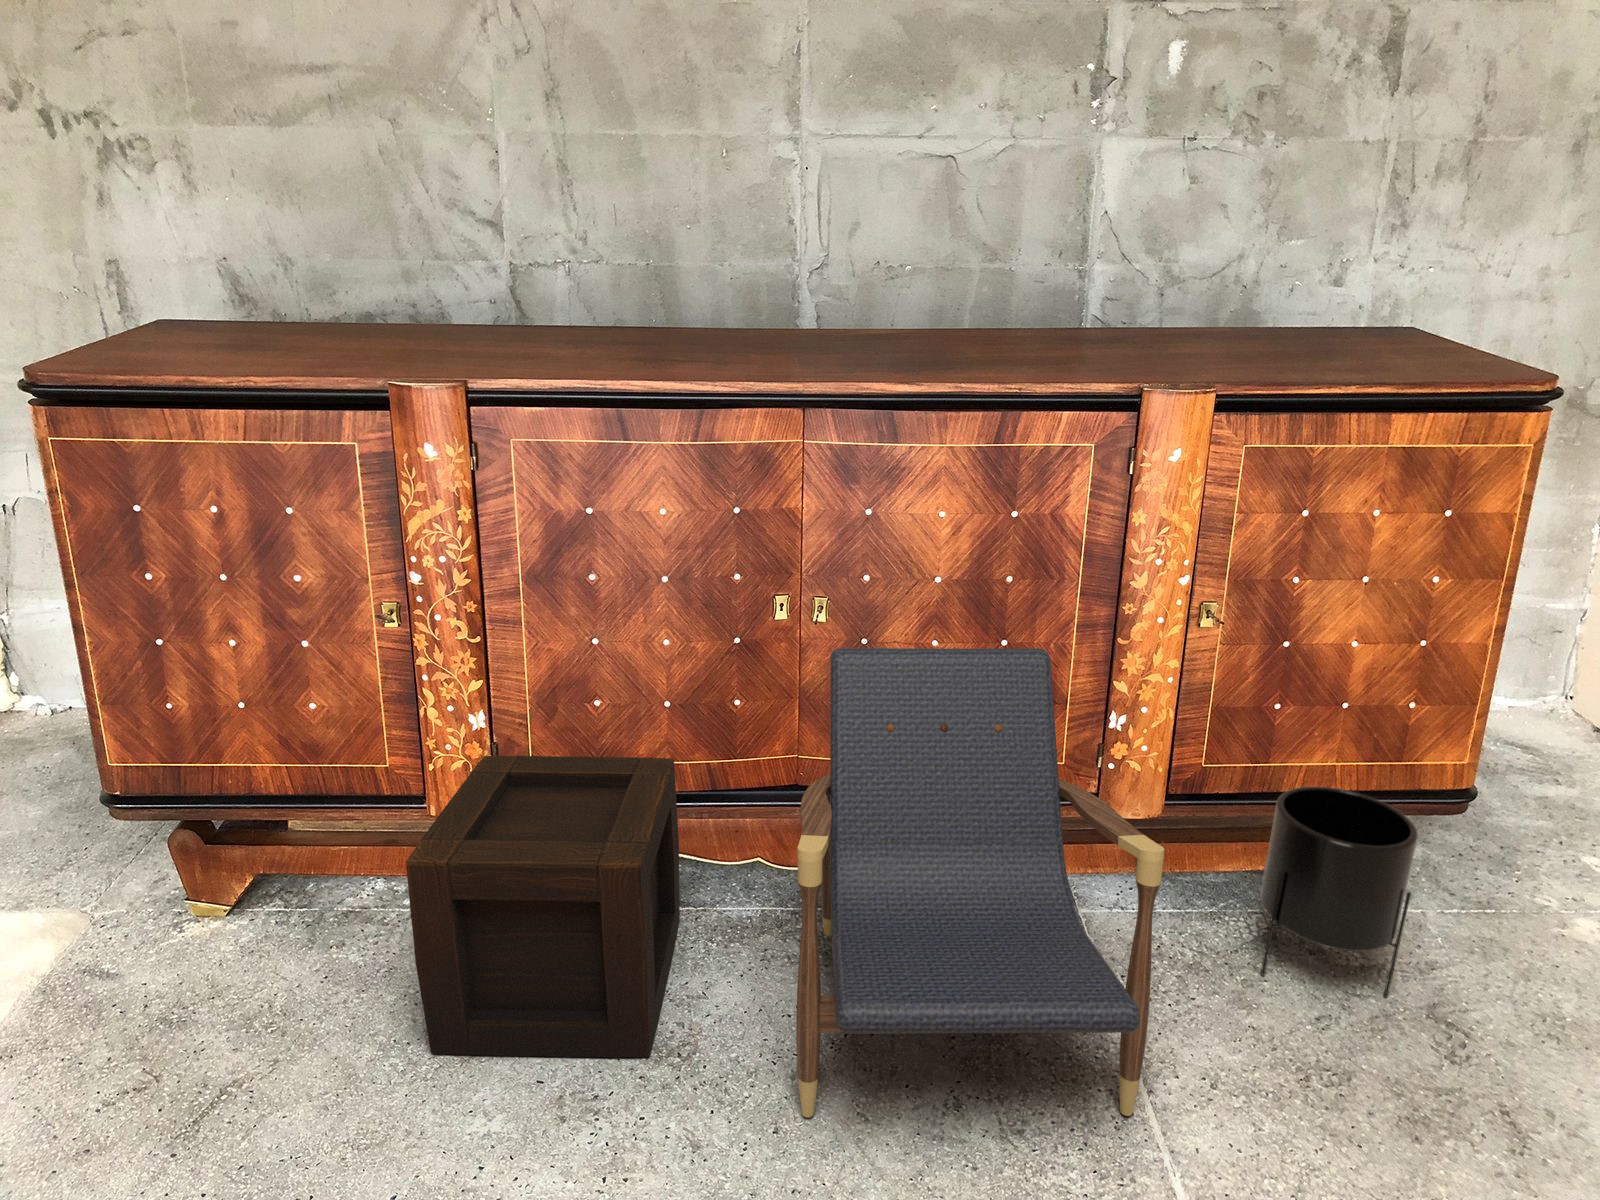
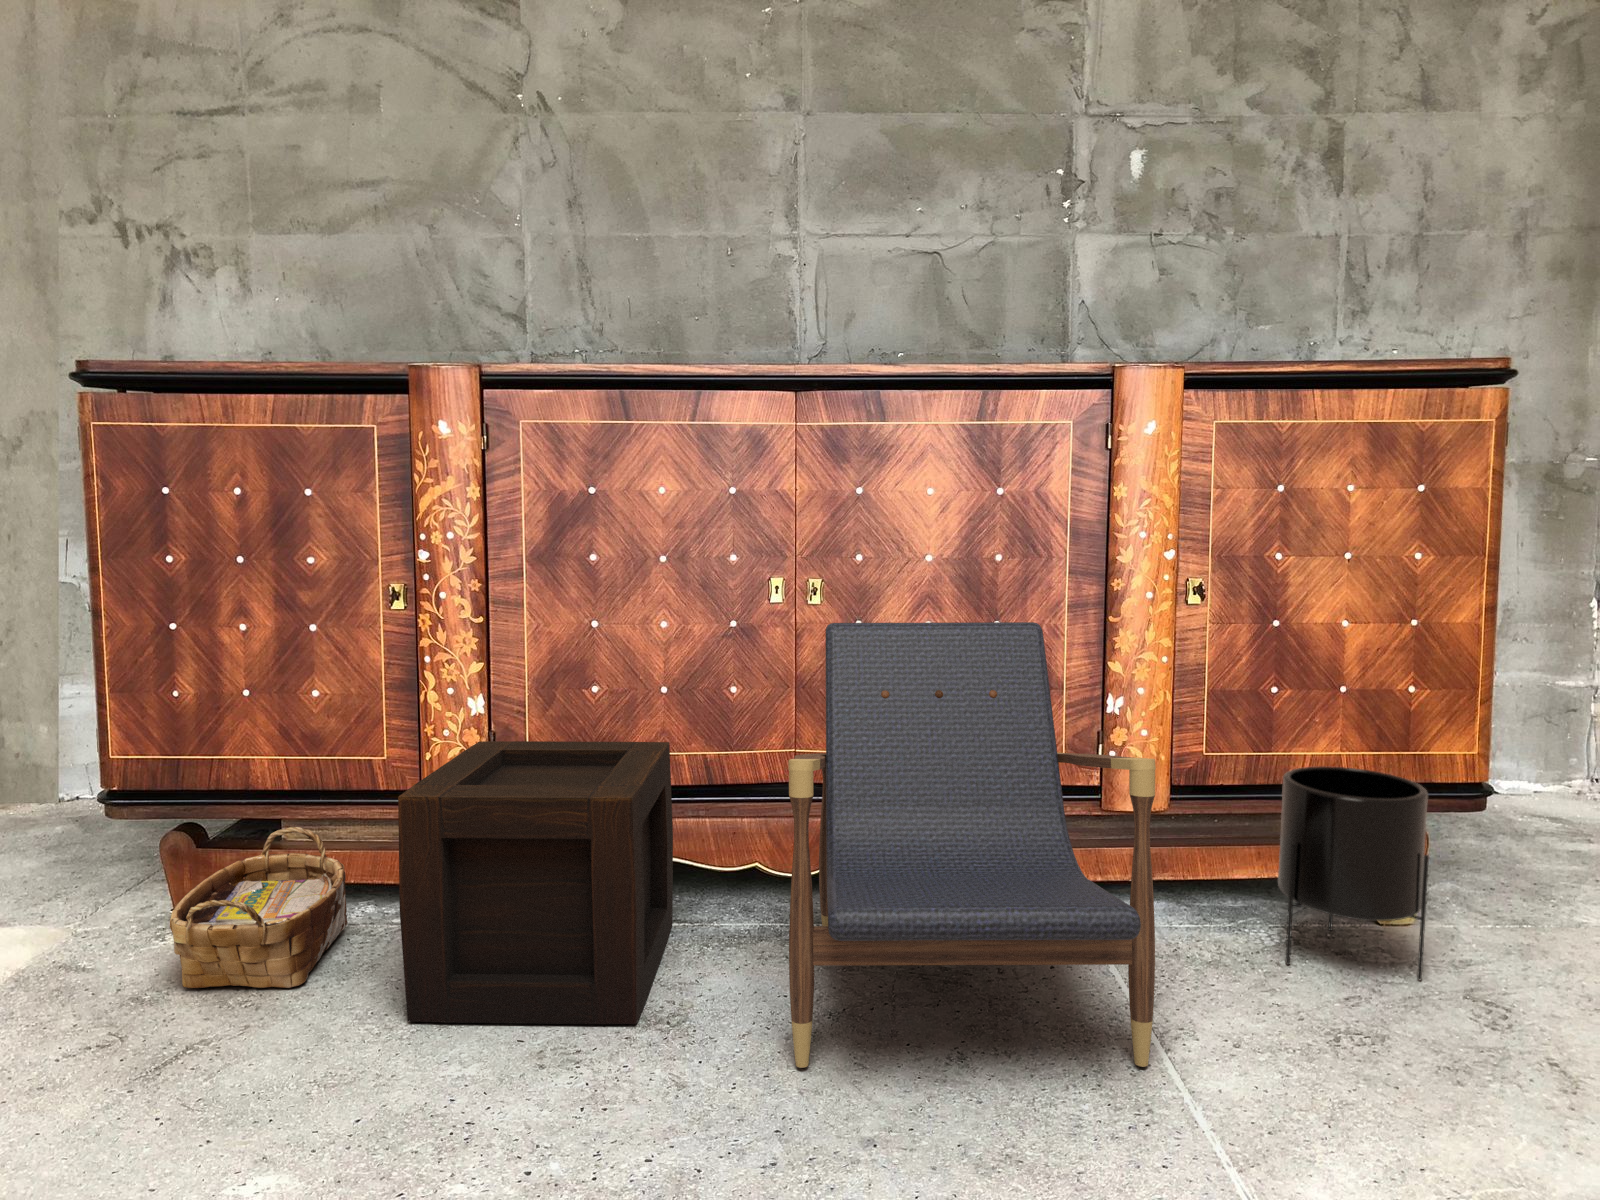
woven basket: none [192,837,367,1008] -> present [170,827,347,988]

